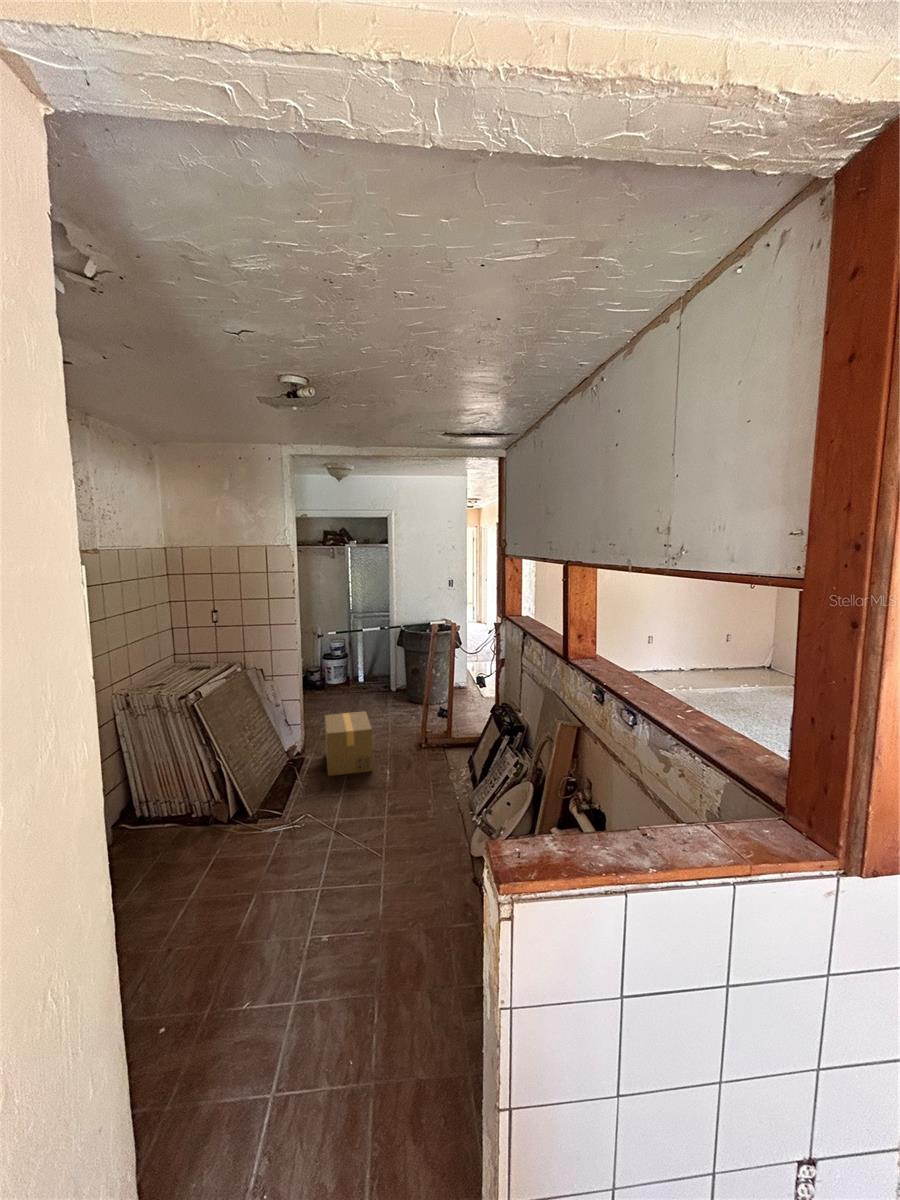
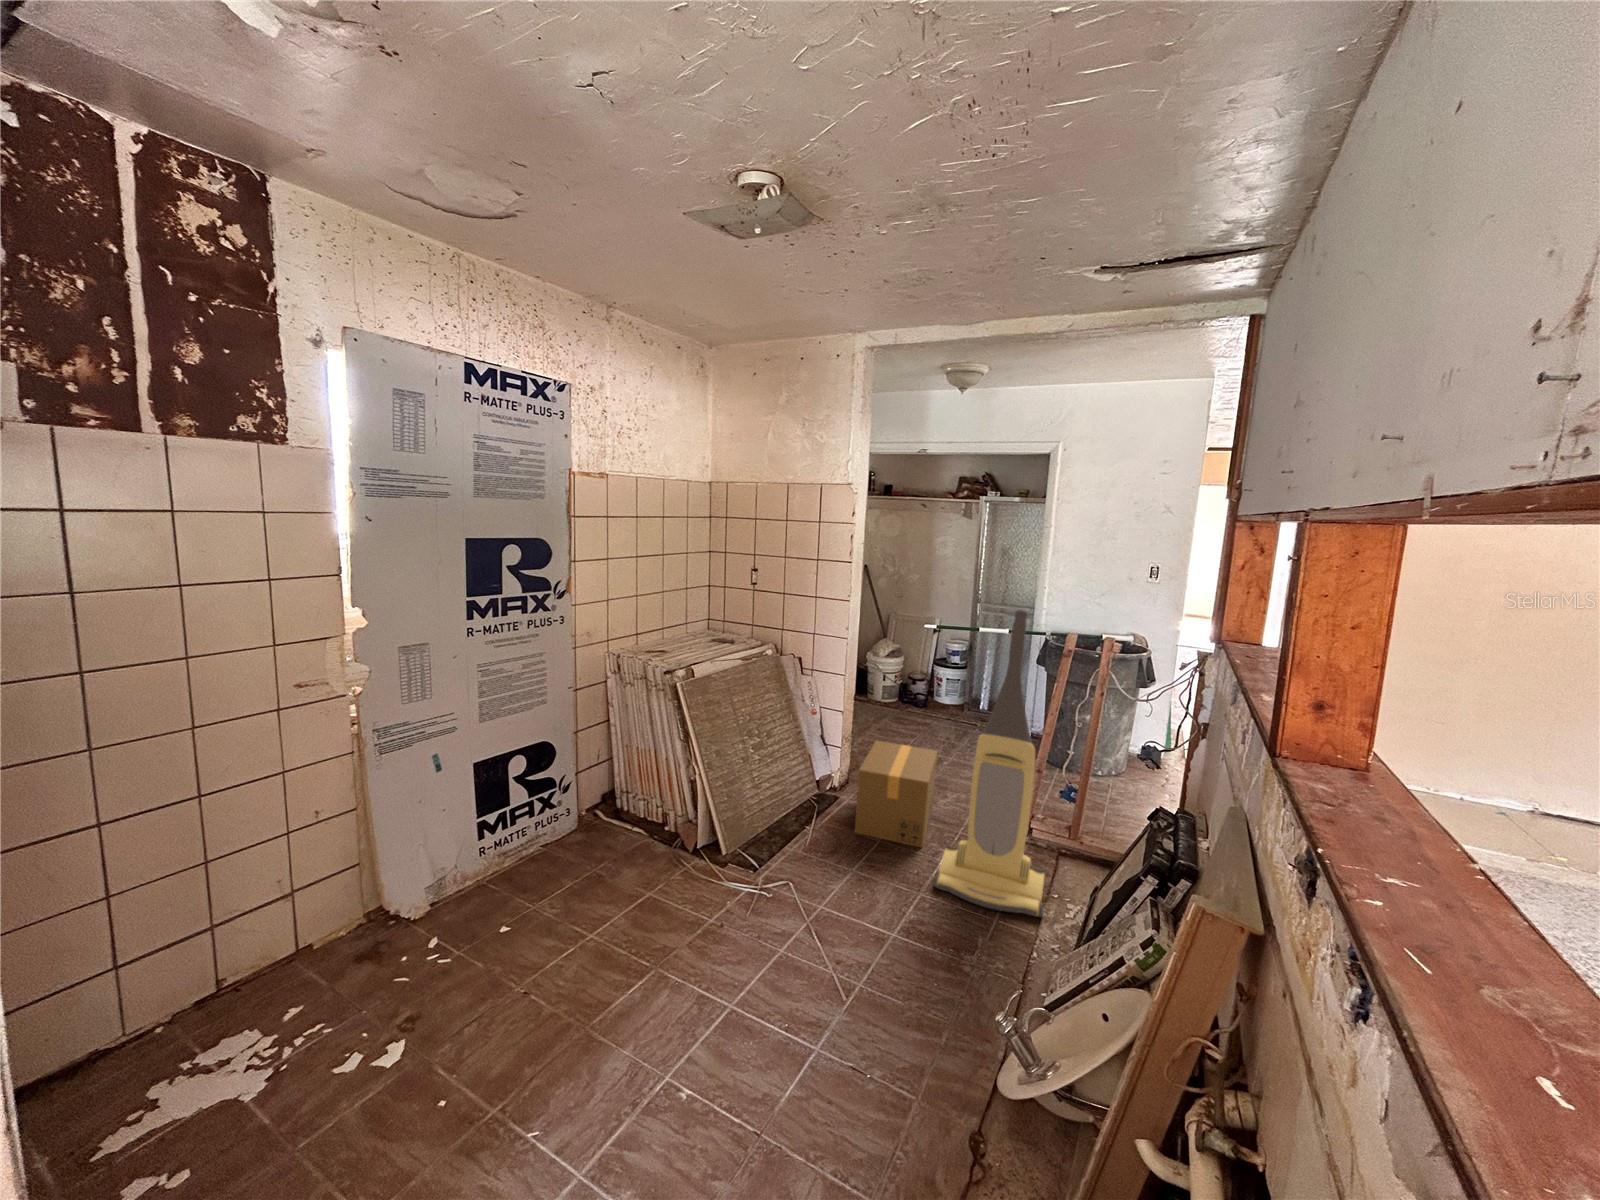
vacuum cleaner: none [389,615,451,787] -> present [934,610,1045,917]

